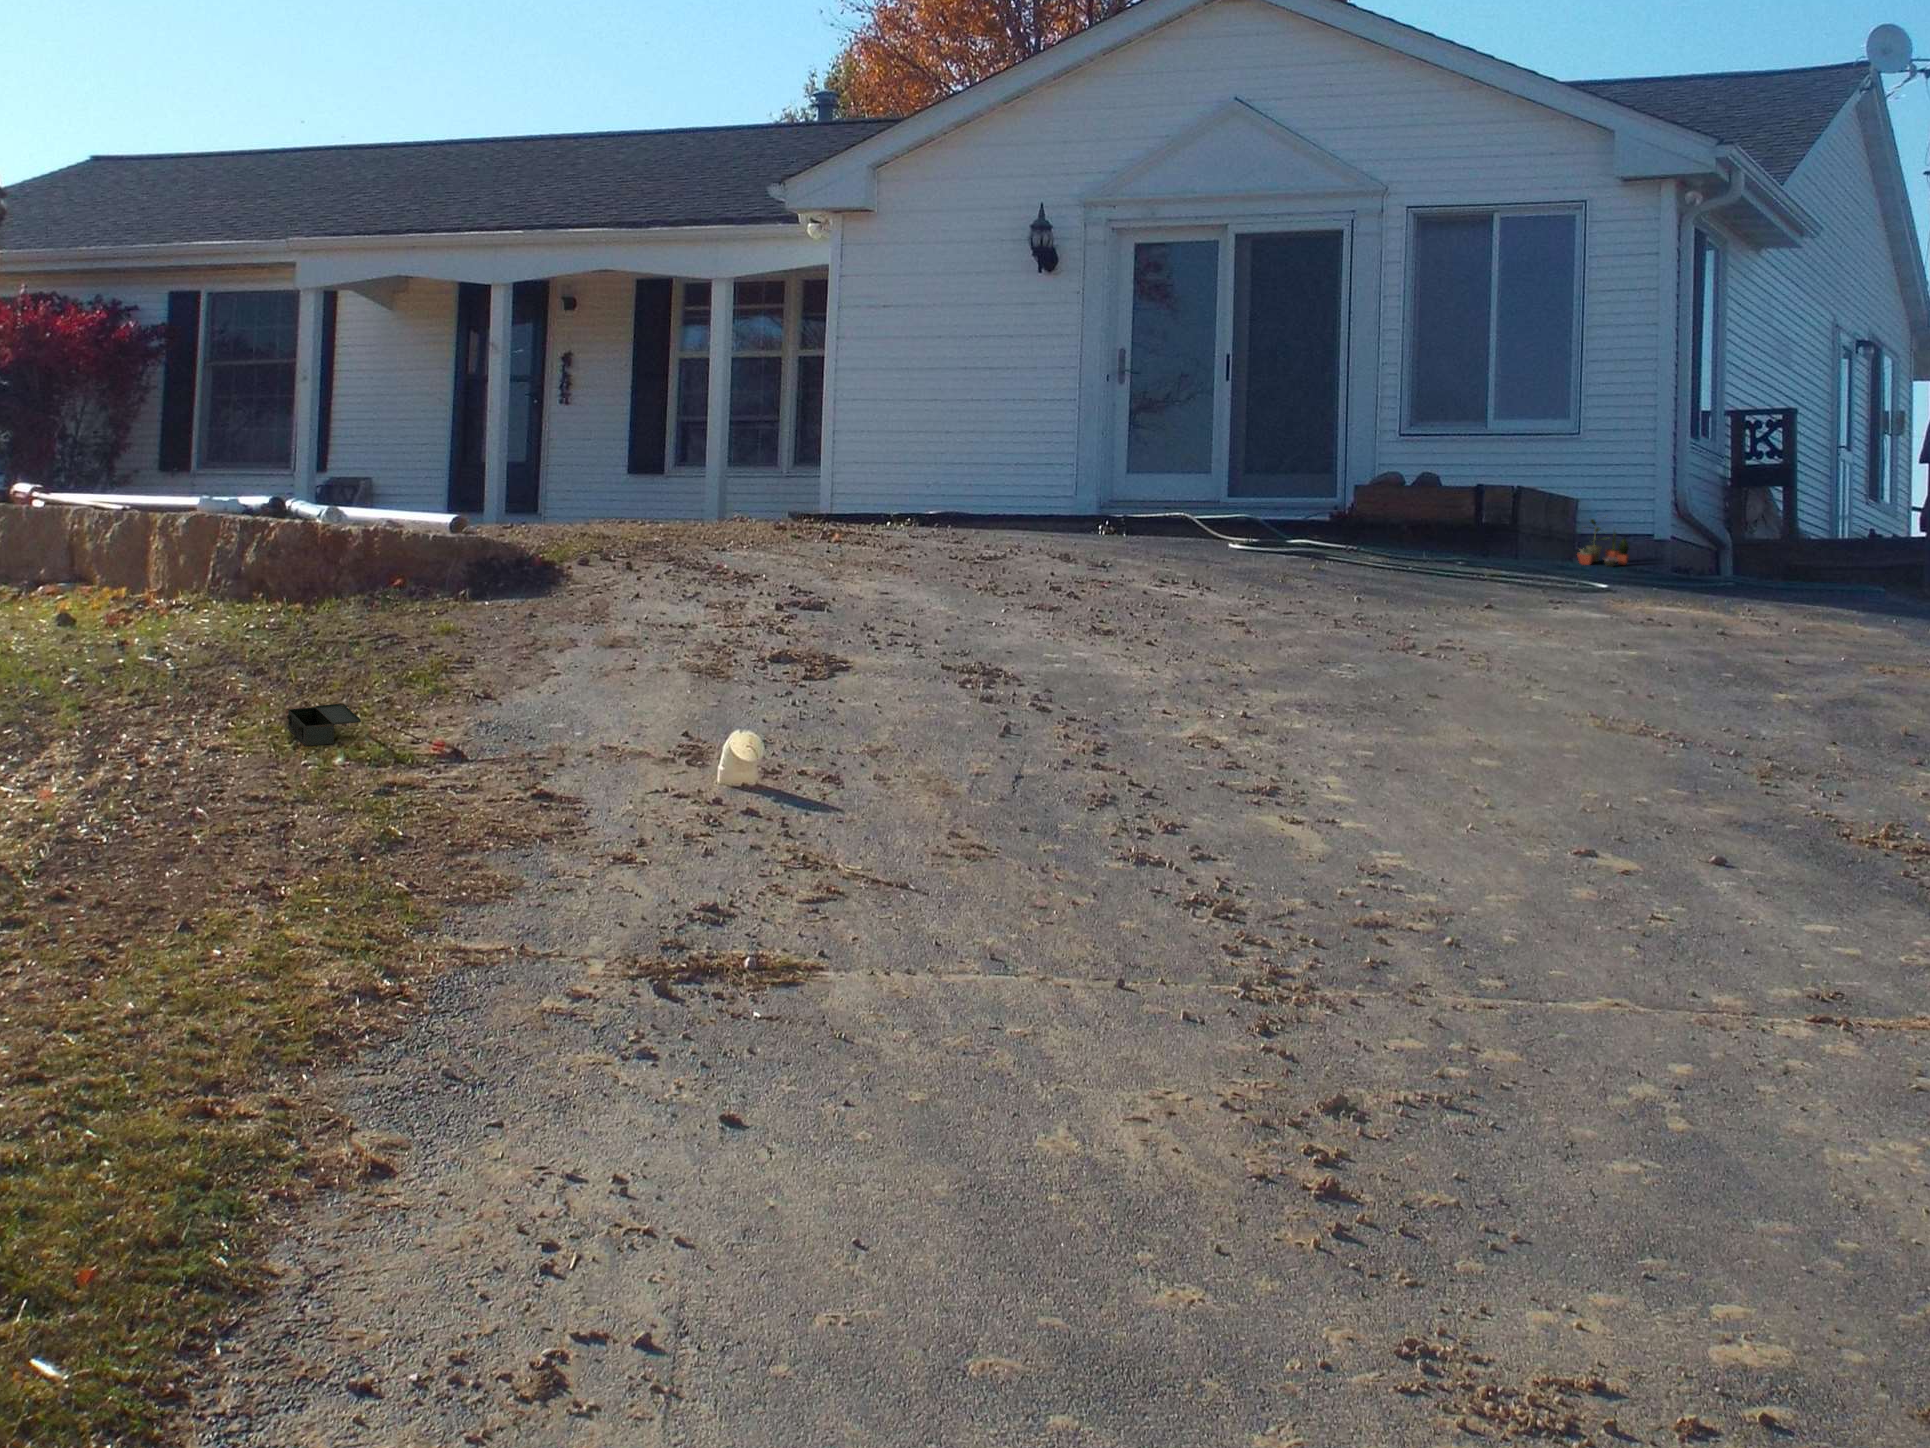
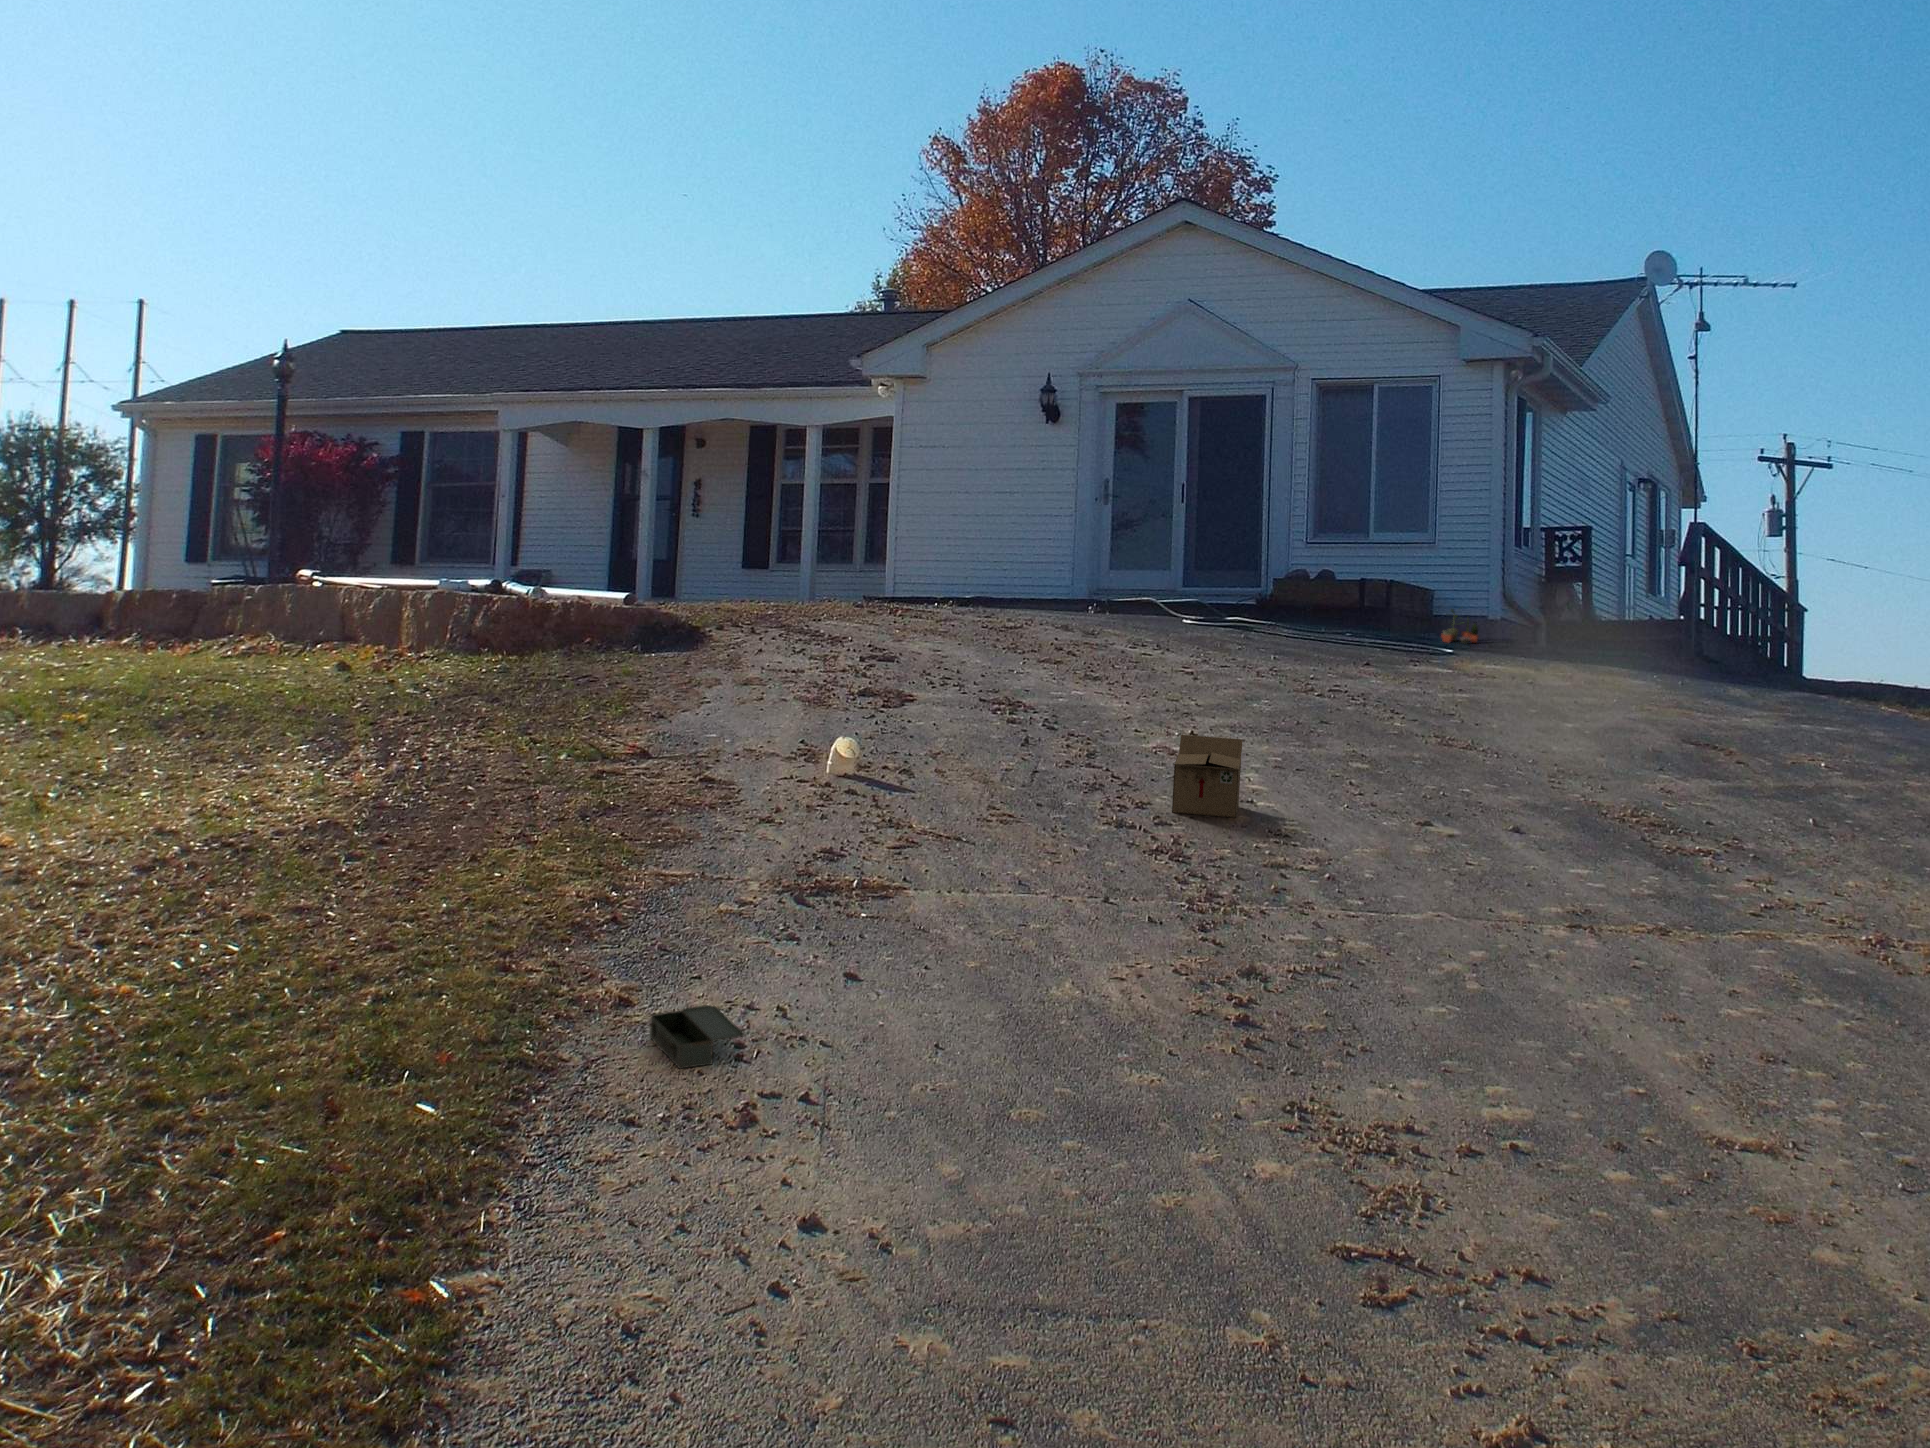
toolbox: present [287,704,361,746] -> present [650,1005,744,1069]
cardboard box: none [1212,721,1314,842] -> present [1172,735,1243,818]

